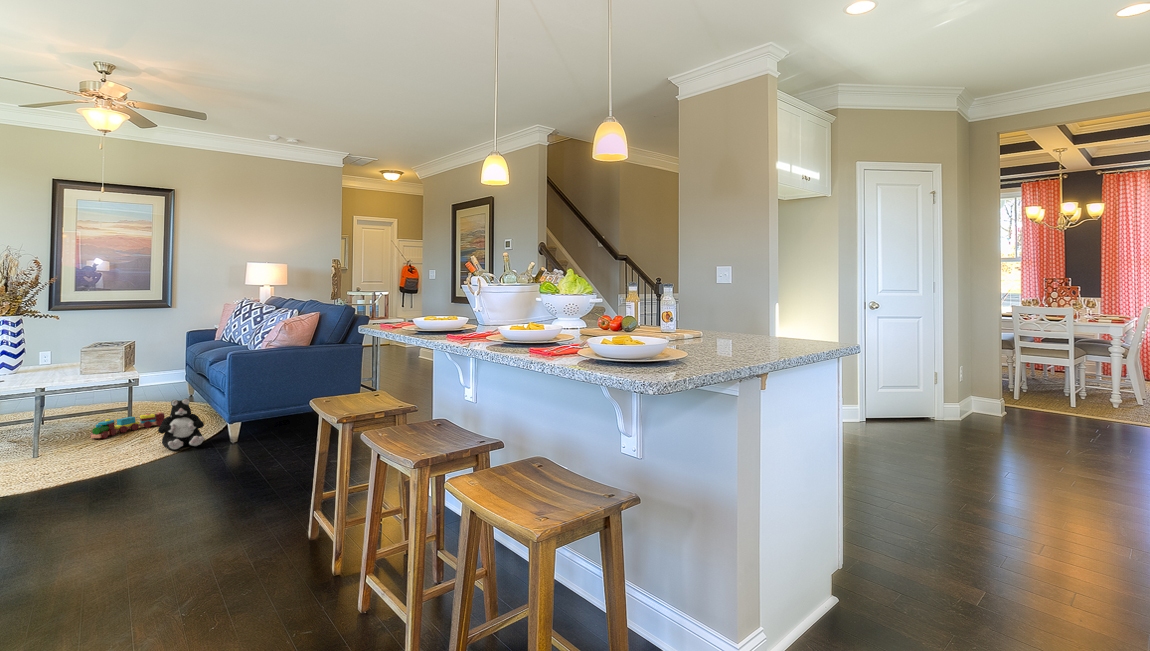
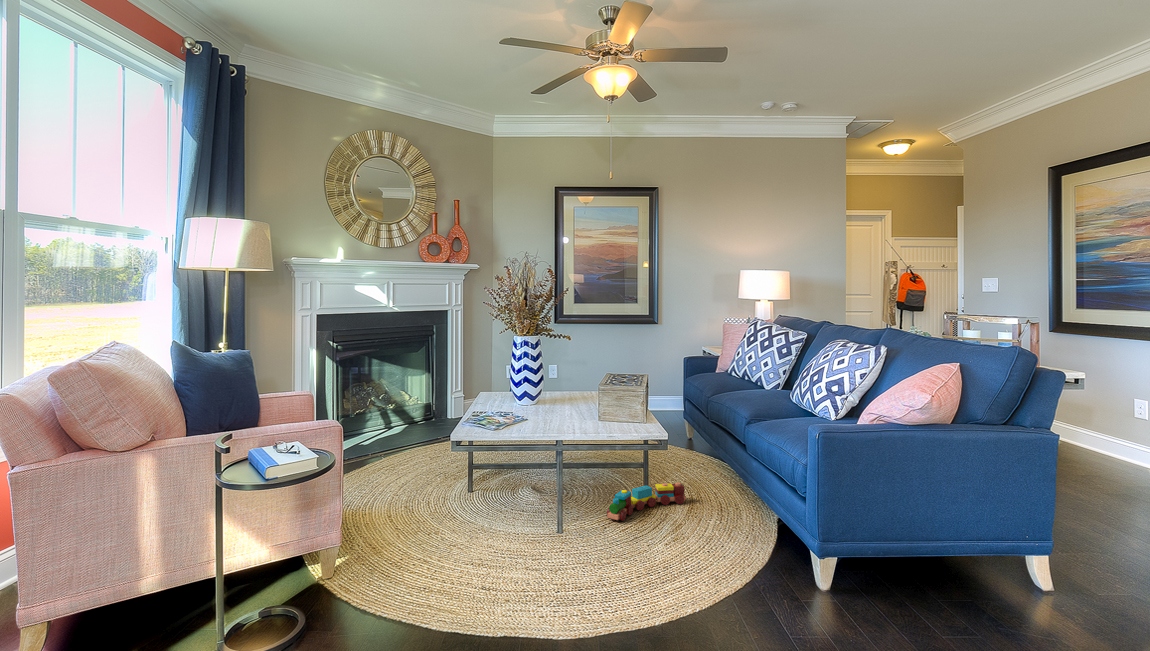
plush toy: present [158,398,204,450] -> none [710,497,787,597]

